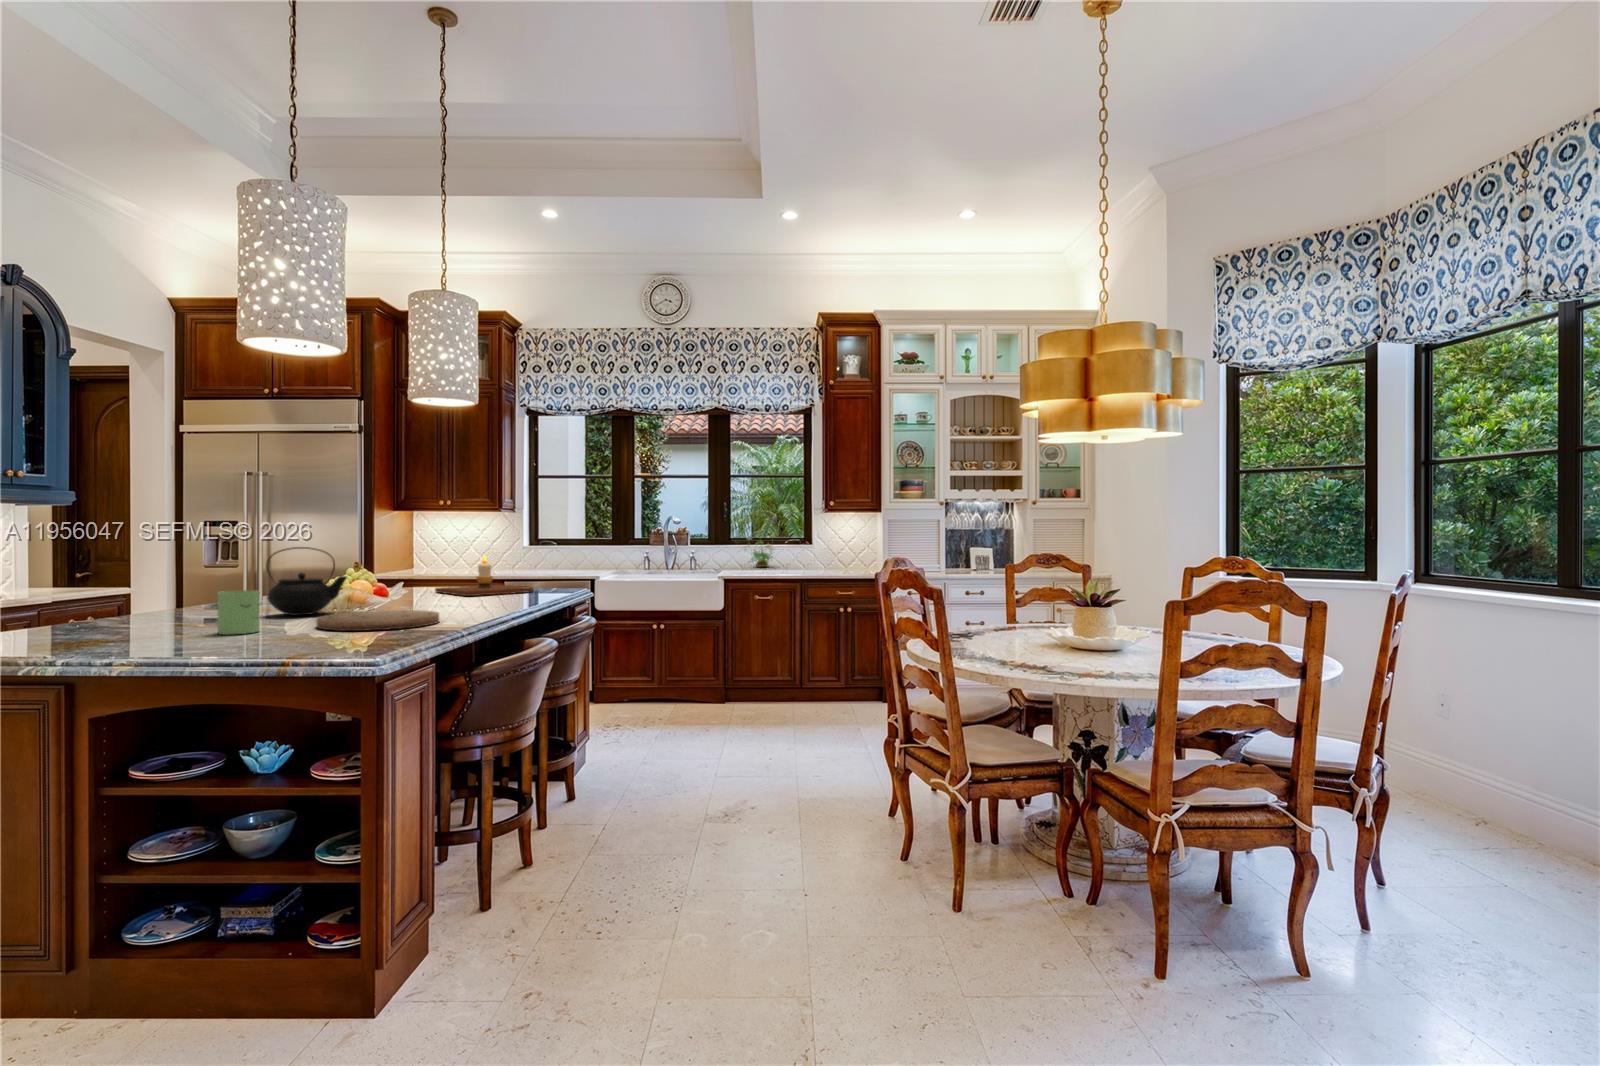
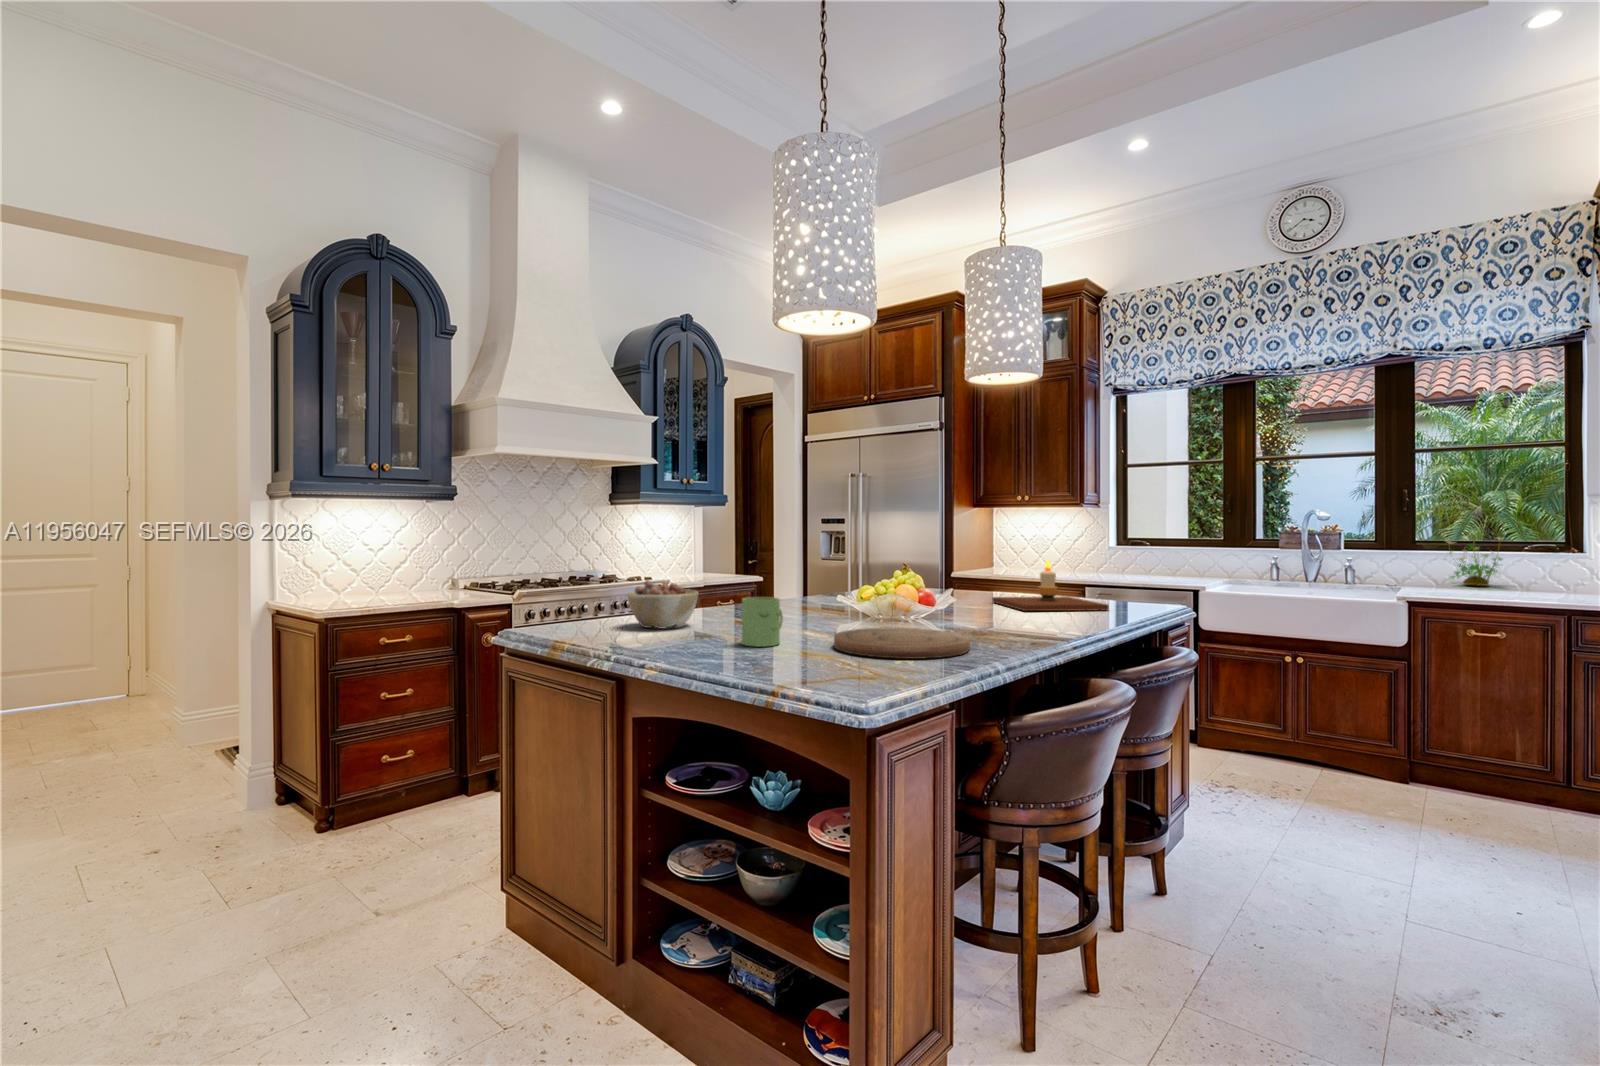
teapot: present [266,547,347,615] -> none [808,549,882,624]
bowl: none [40,583,138,632] -> present [627,580,698,628]

